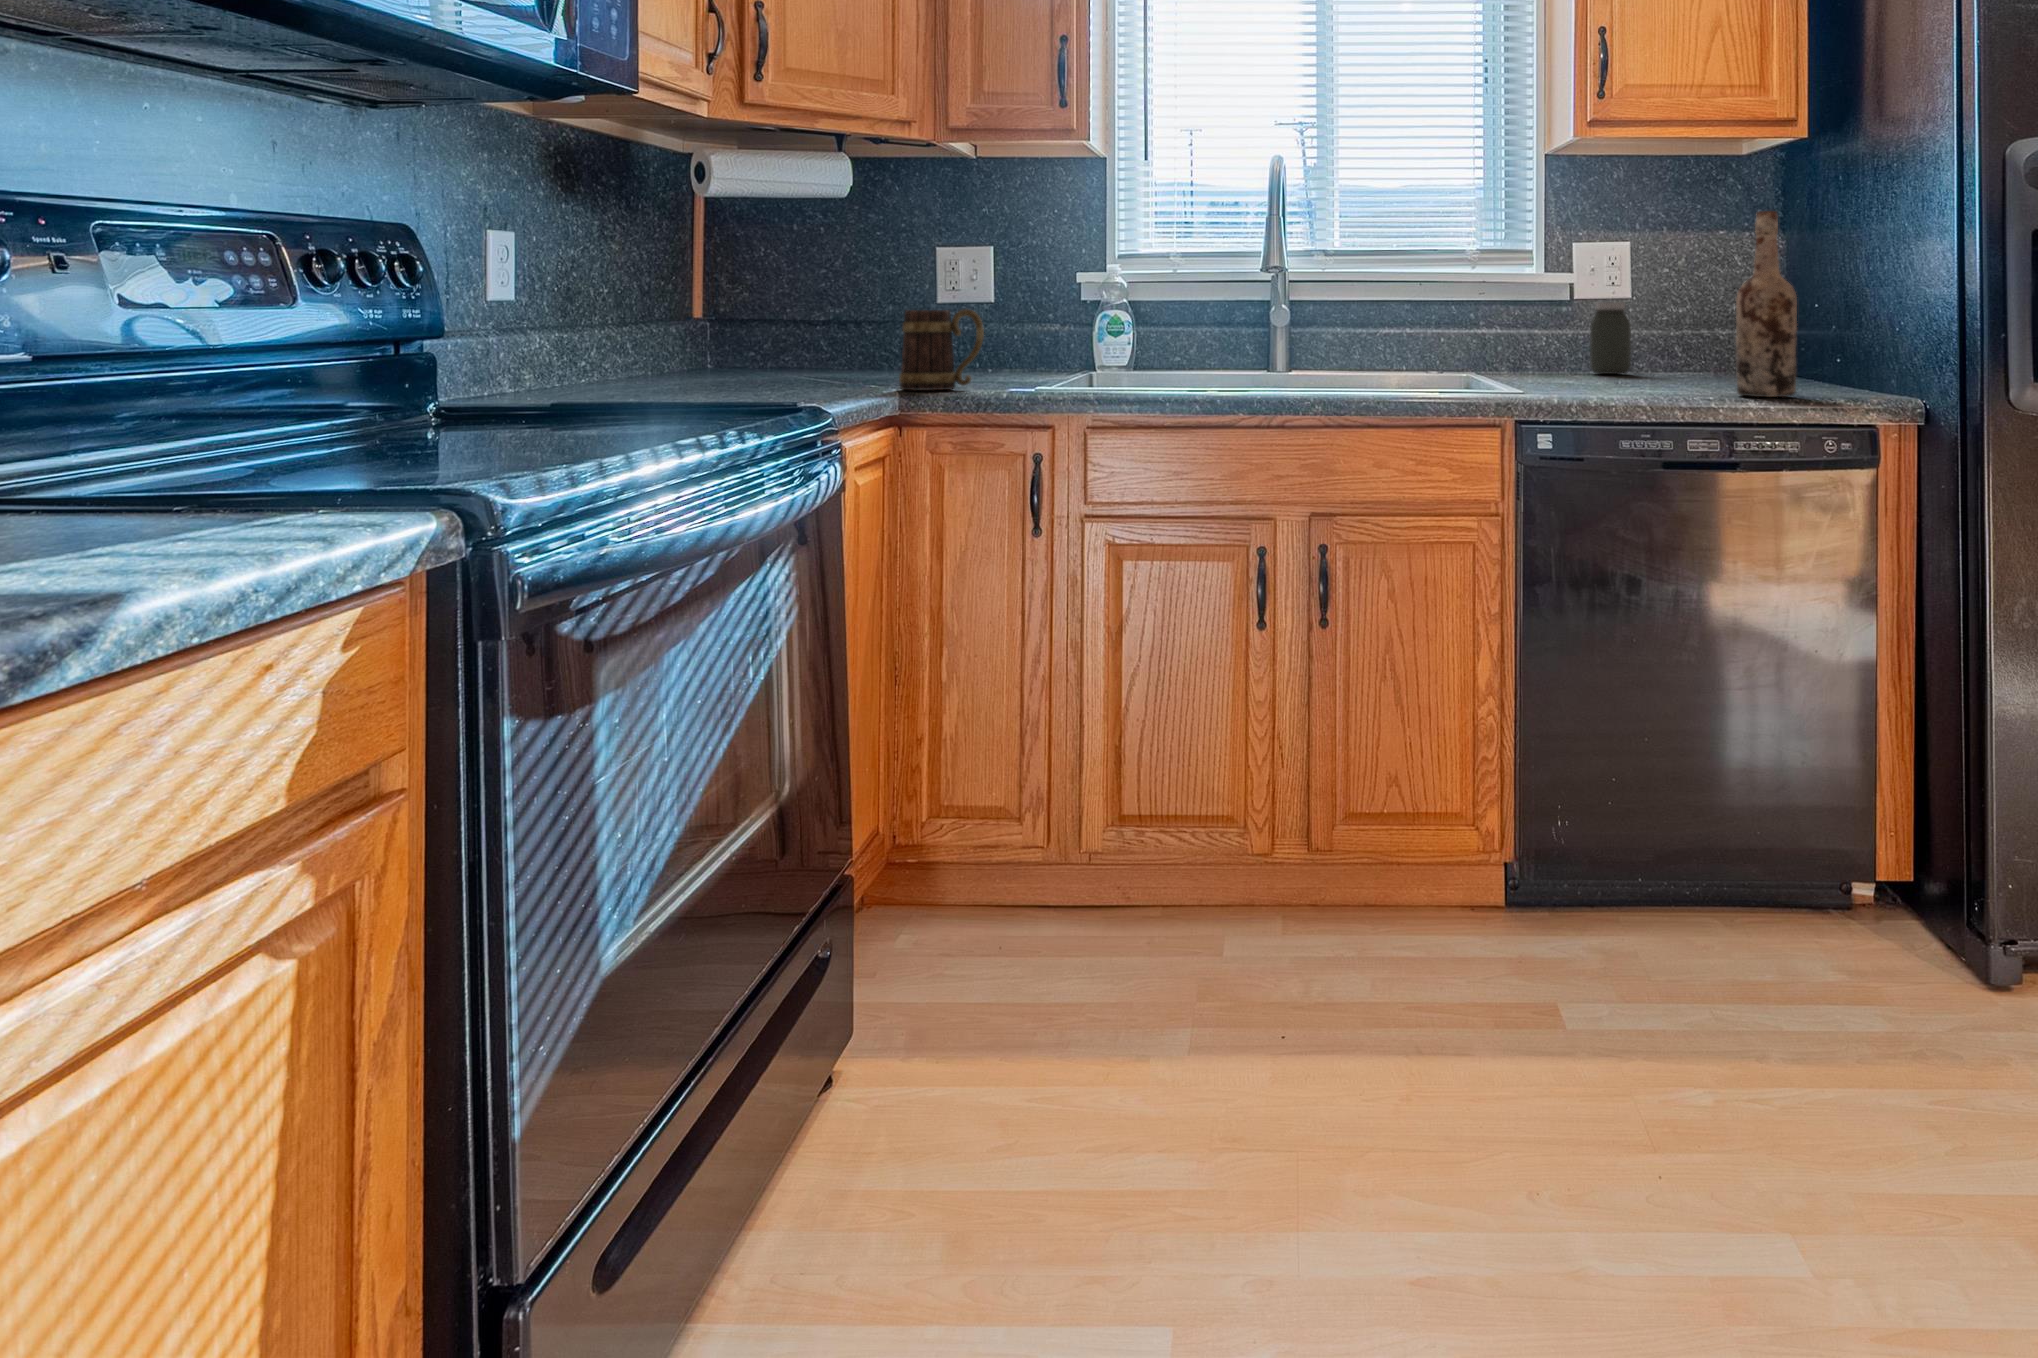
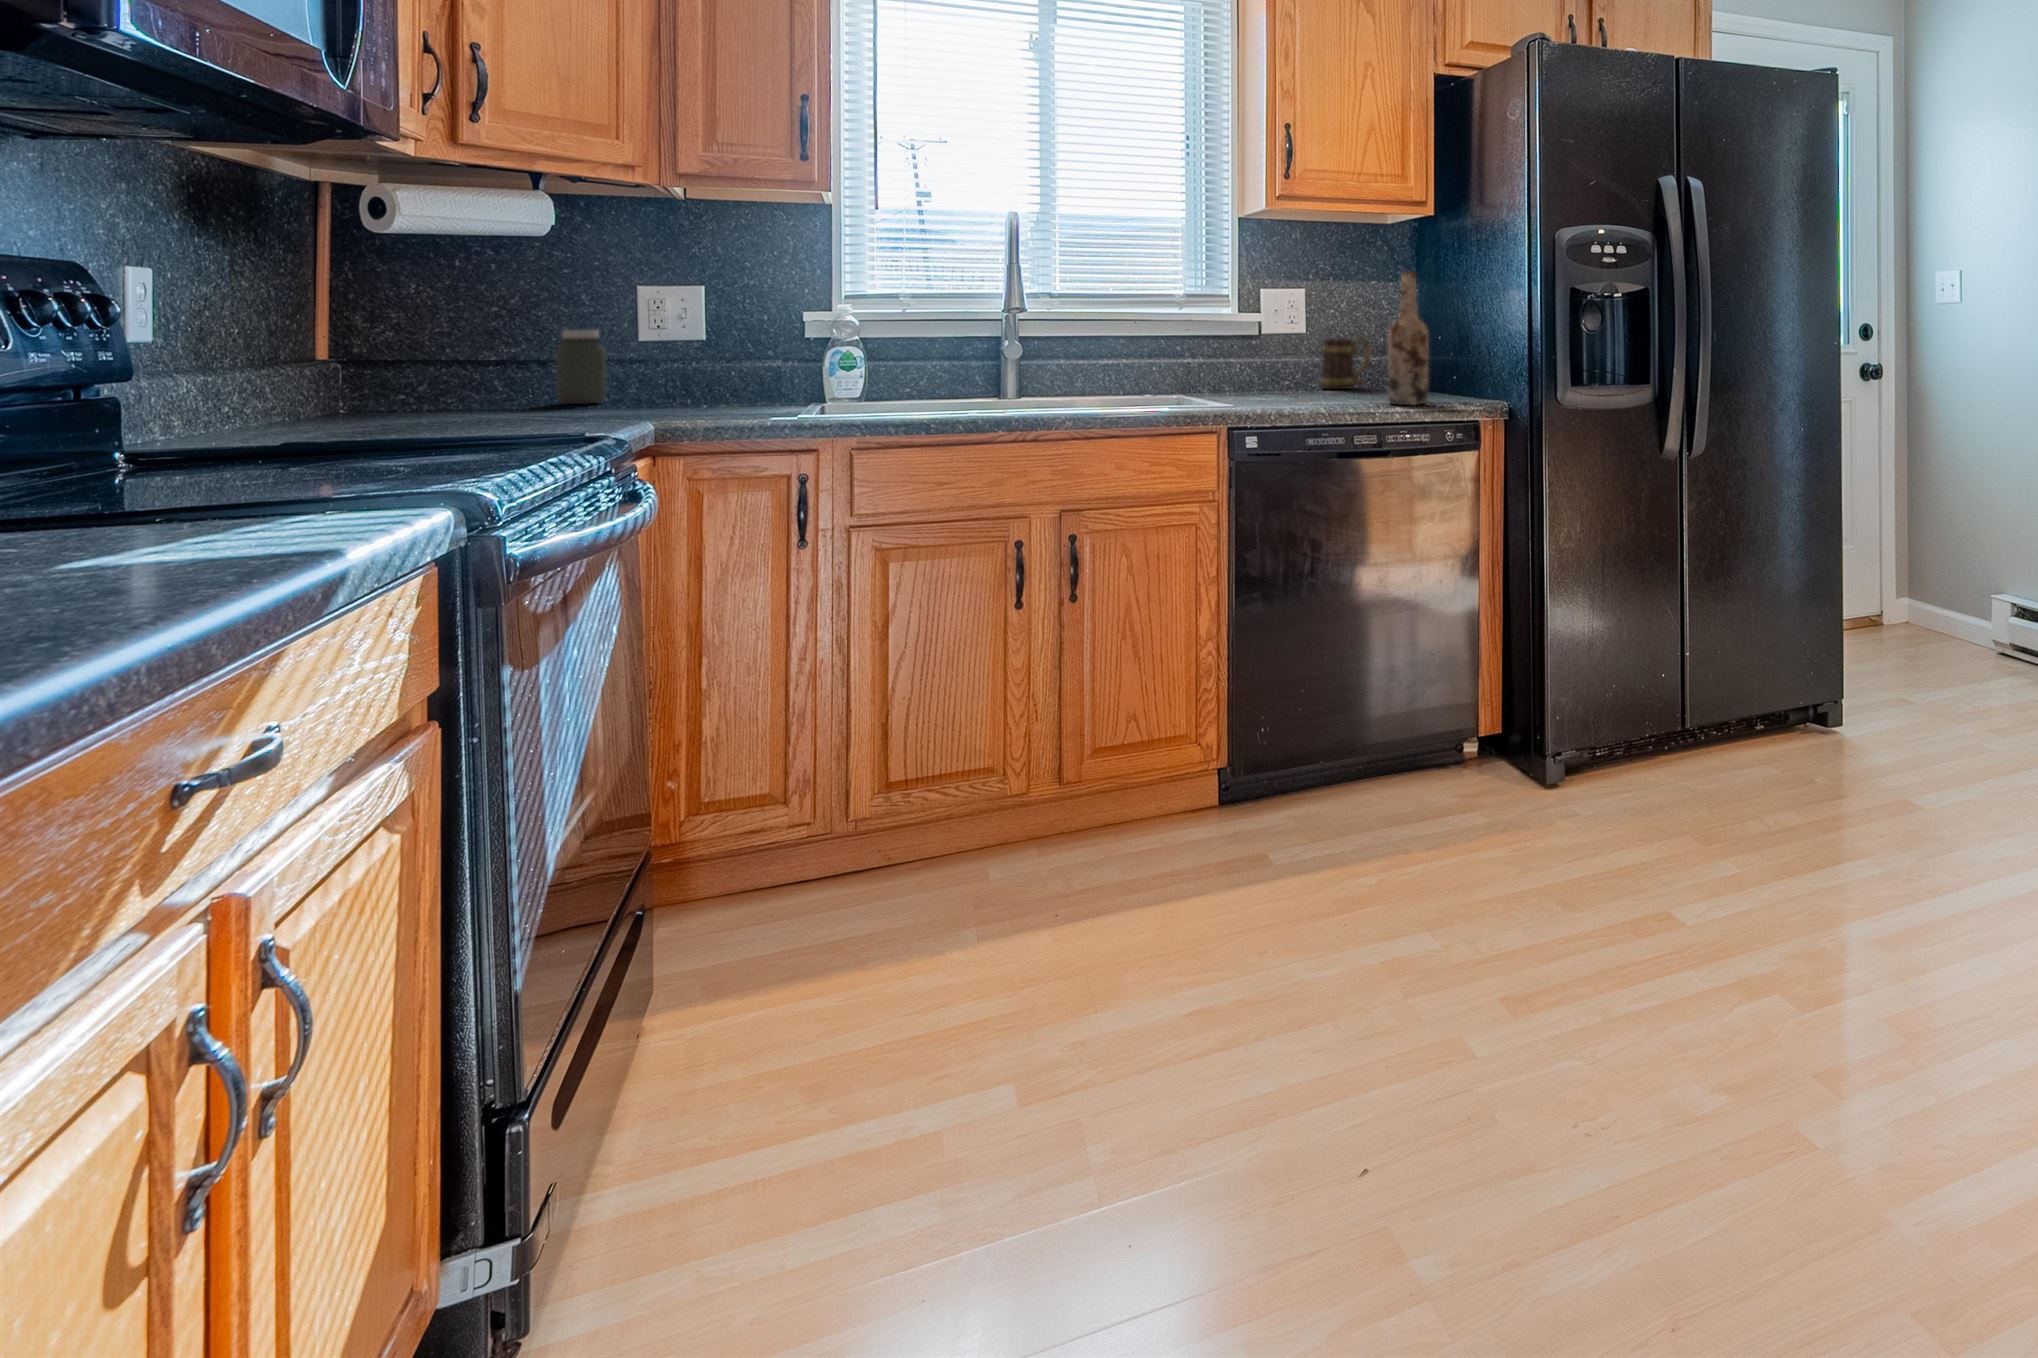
jar: present [1590,302,1631,374] -> present [556,330,606,404]
mug: present [899,310,984,390] -> present [1320,338,1371,389]

